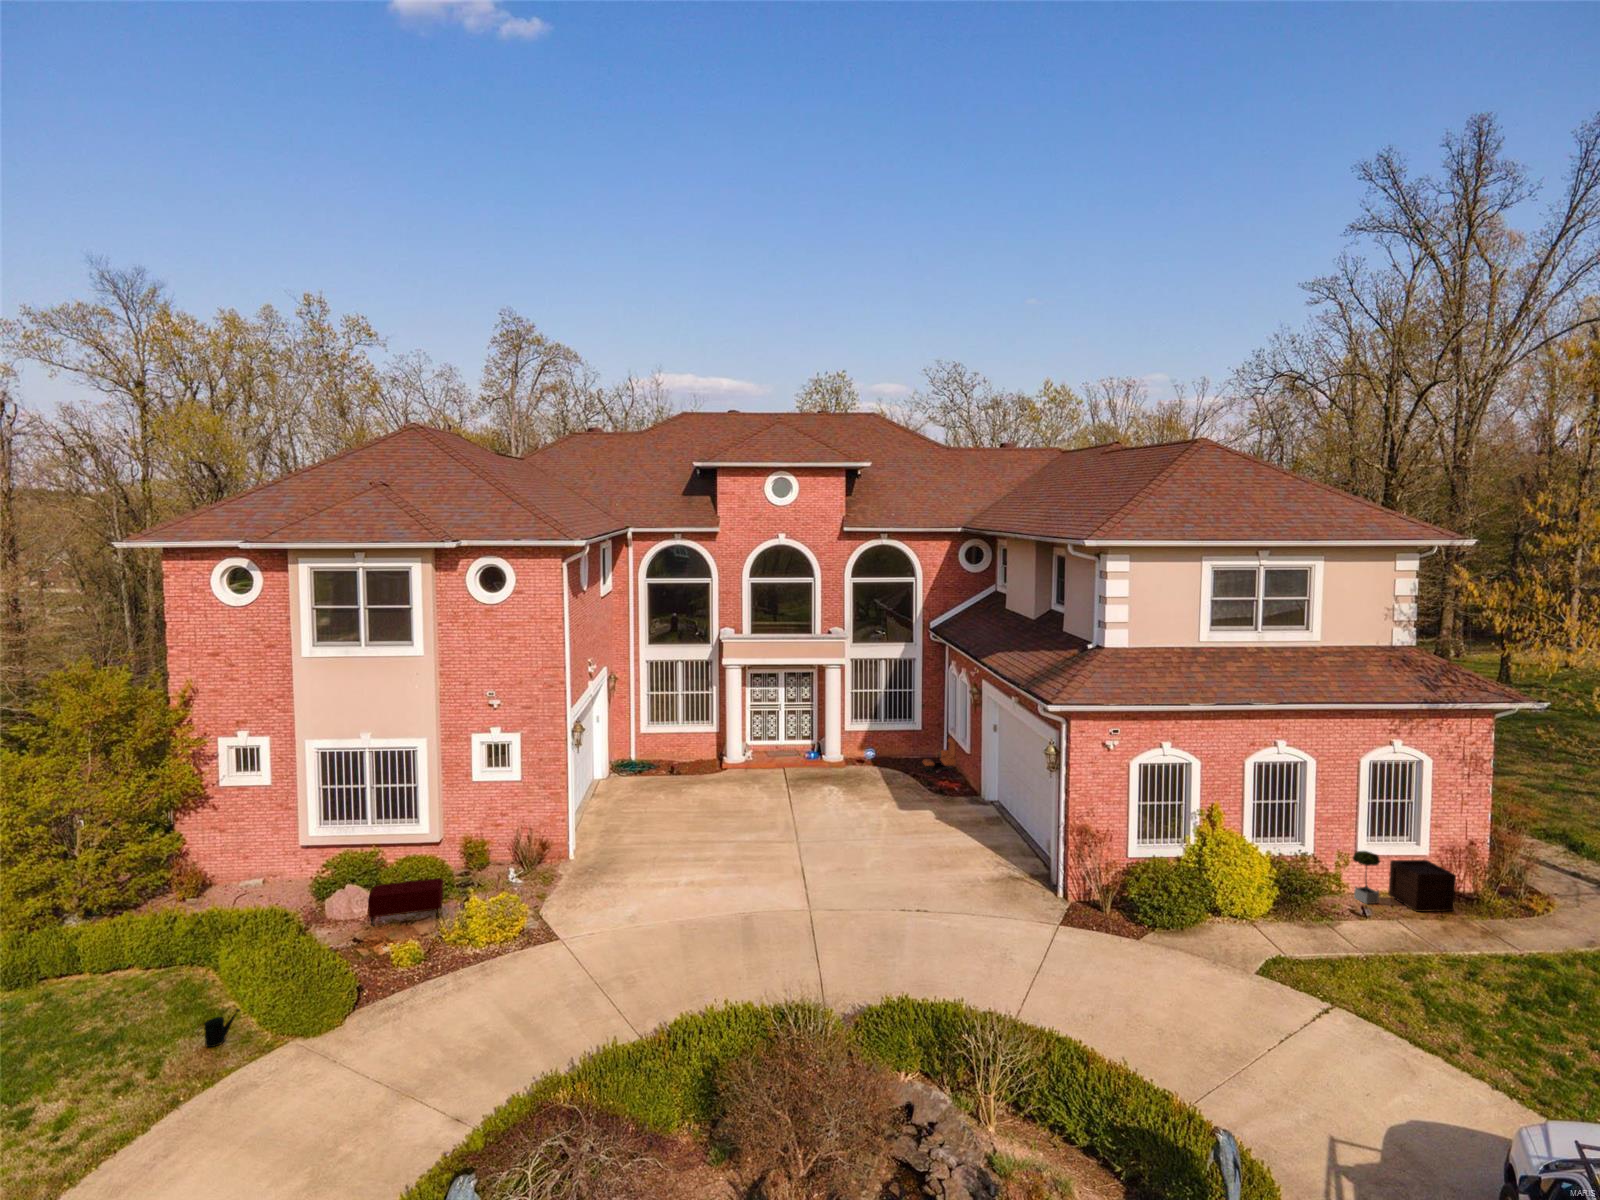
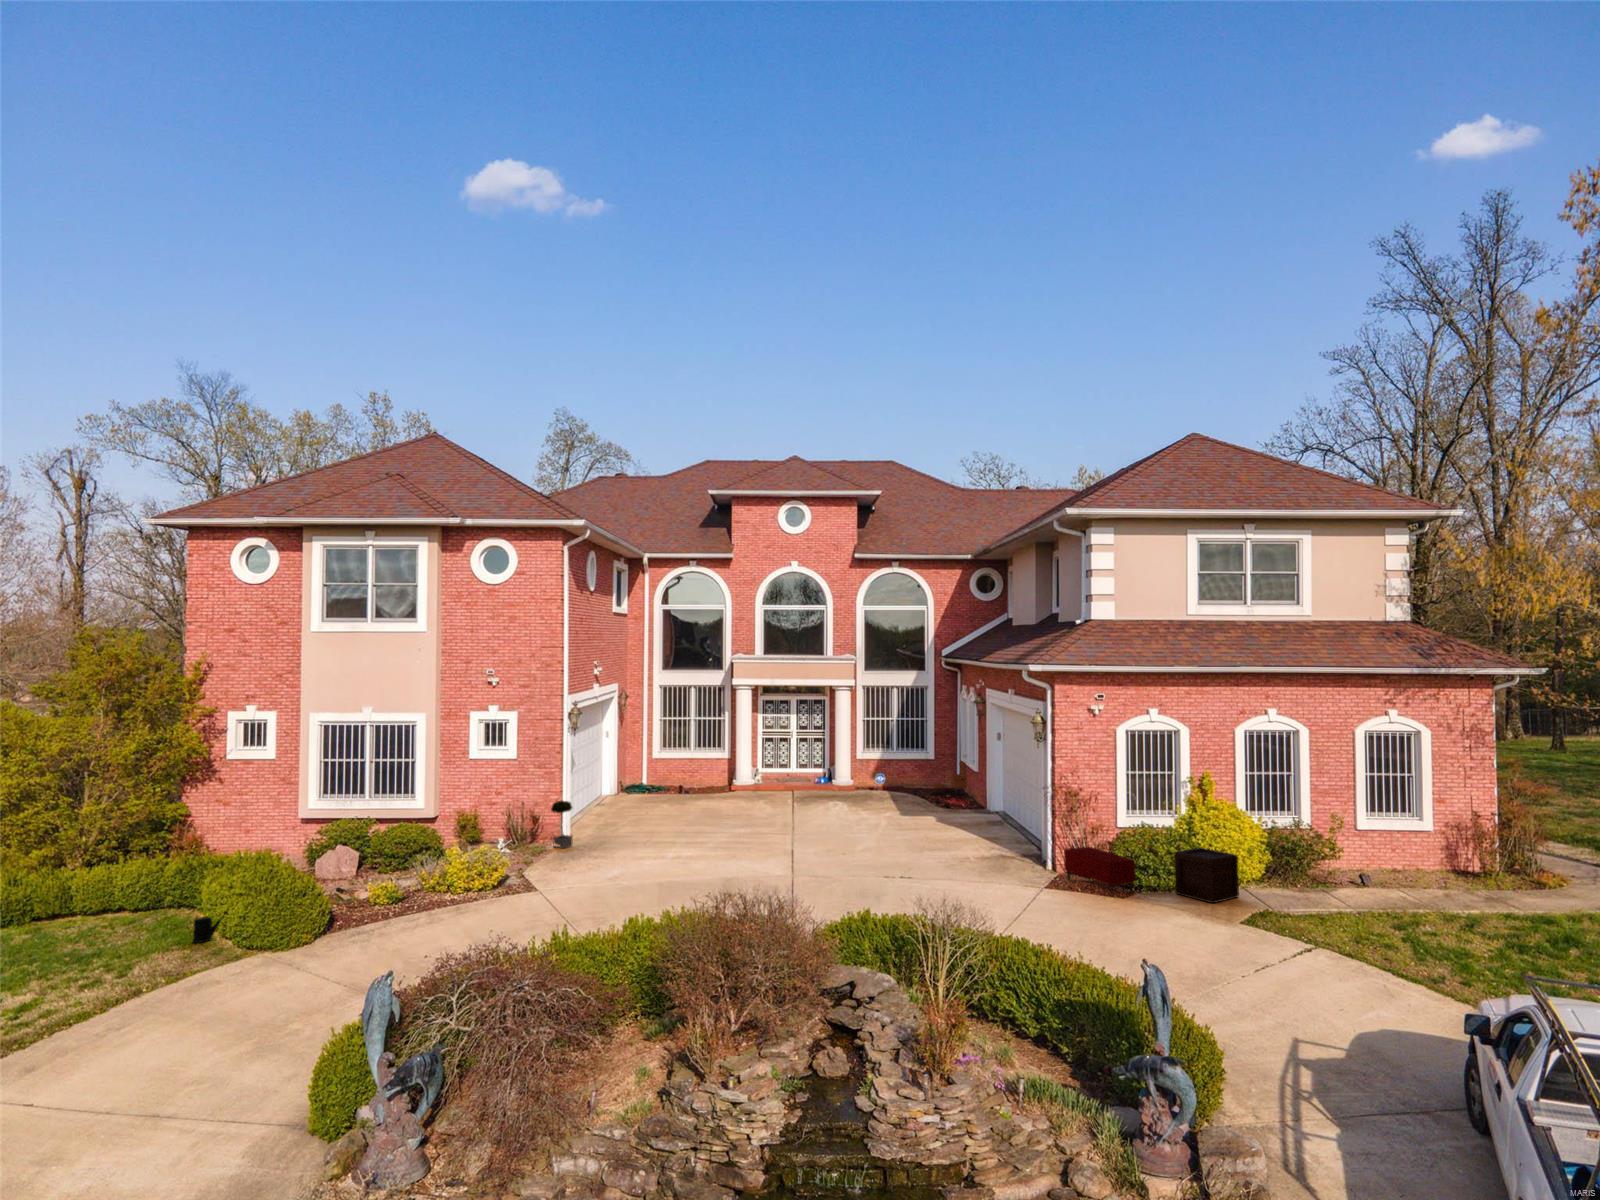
potted tree: present [1353,851,1380,904] -> present [551,801,573,848]
wooden crate: present [1388,860,1456,912] -> present [1174,847,1239,903]
bench: present [368,878,443,926] -> present [1064,847,1136,896]

